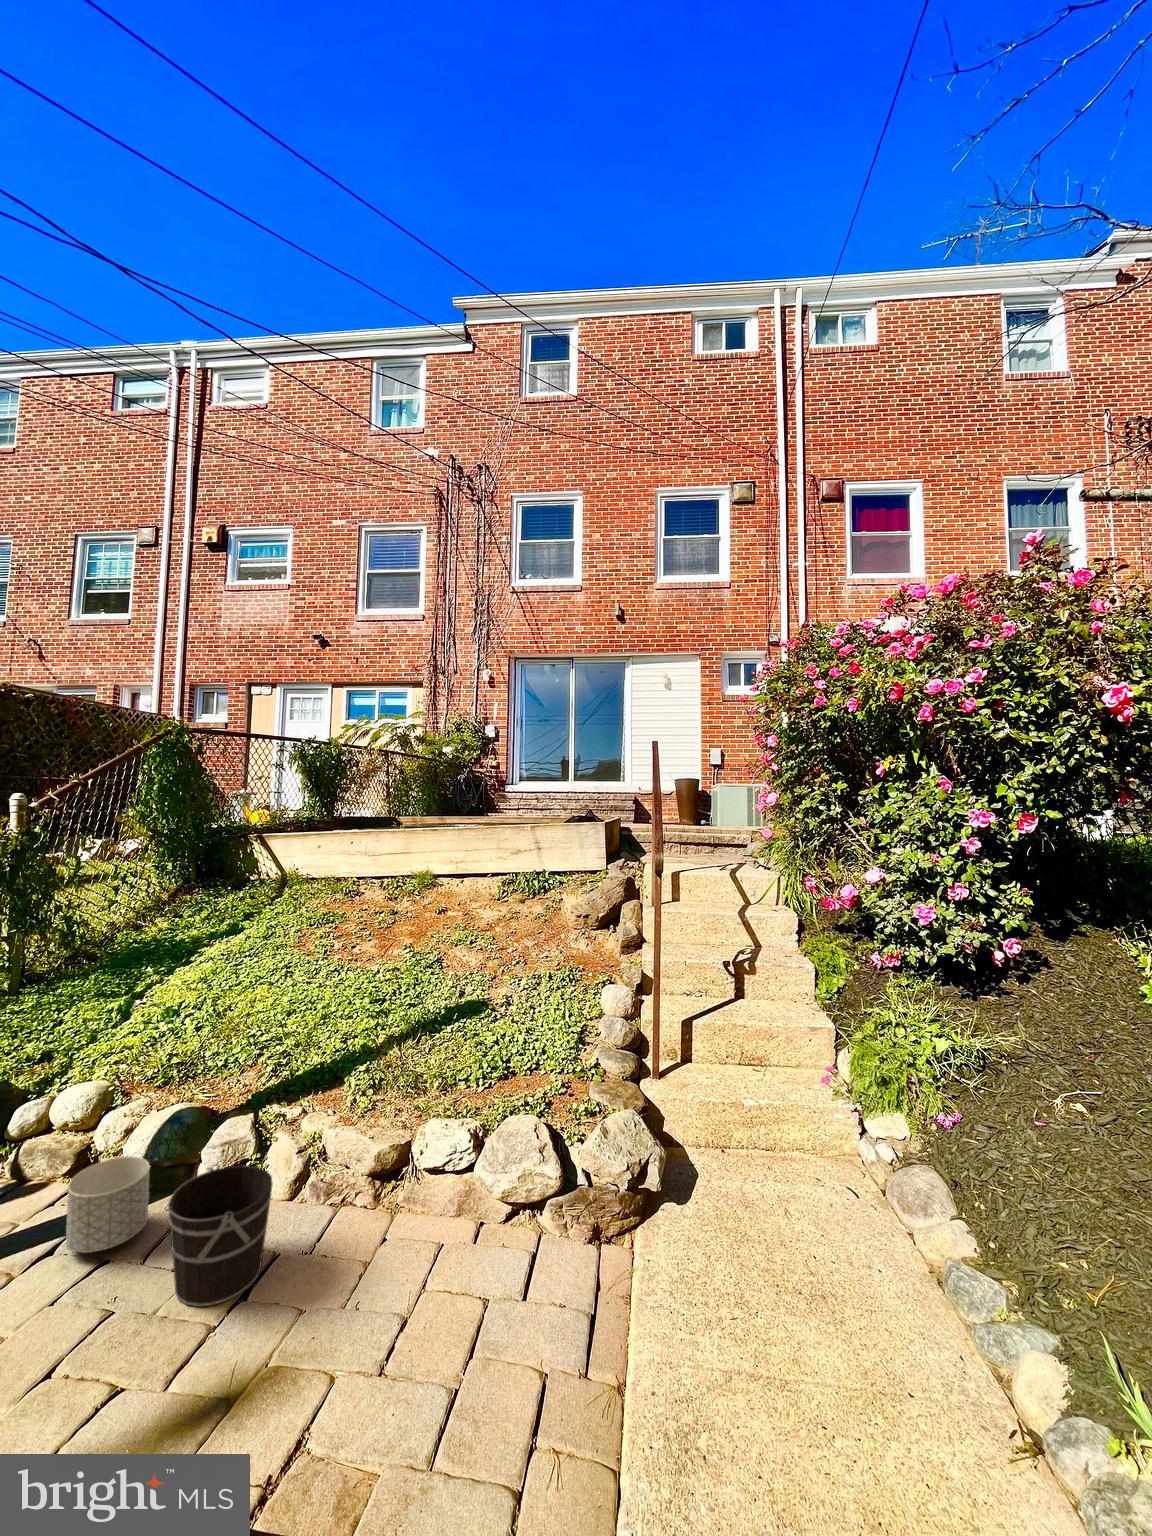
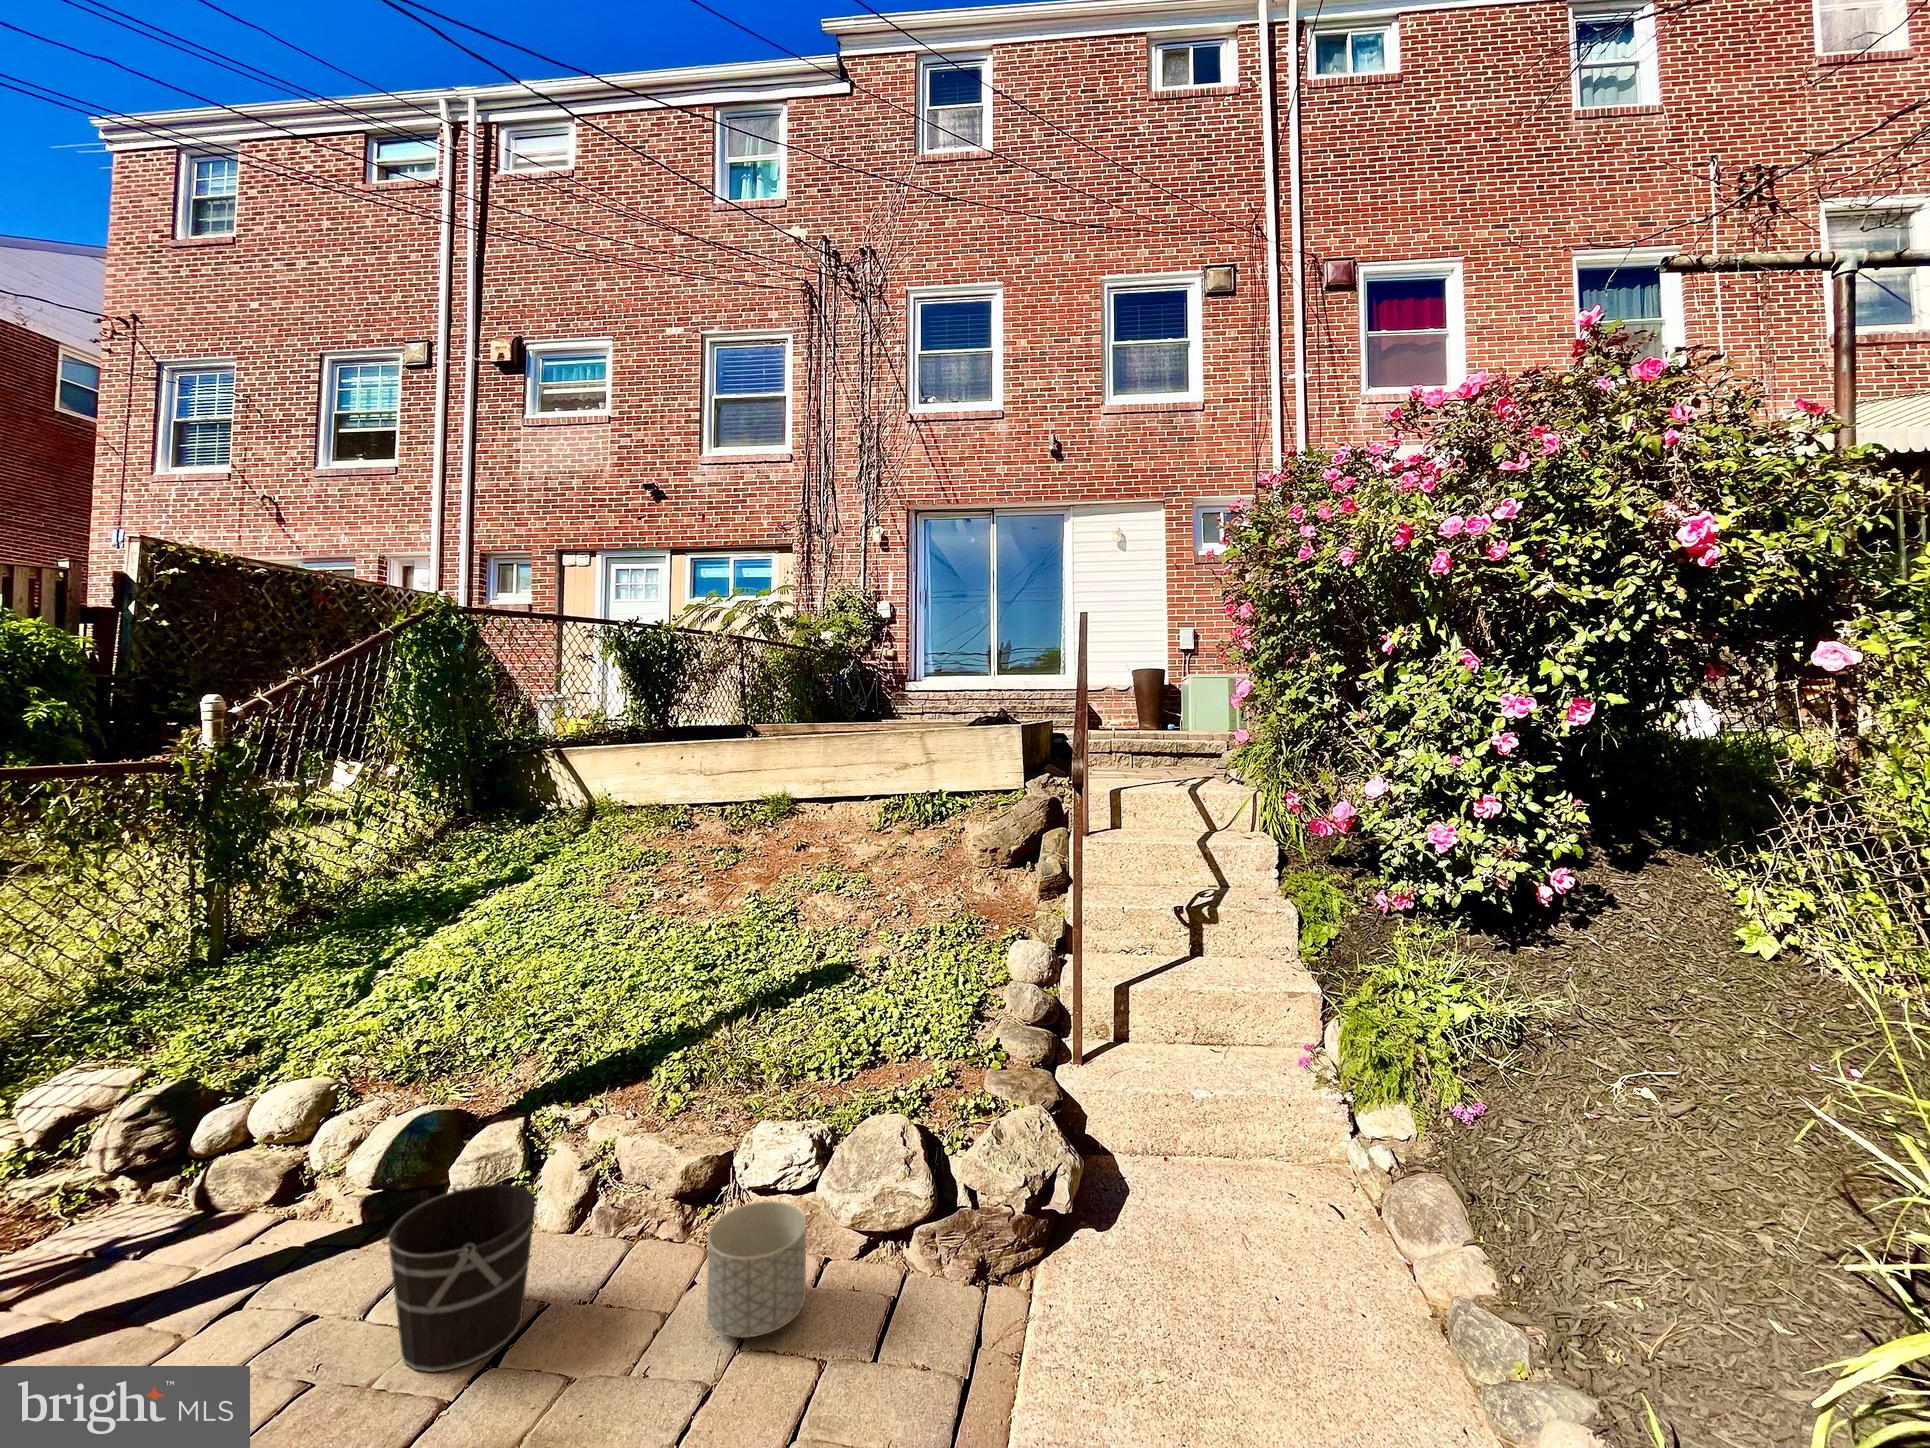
planter: present [66,1156,150,1253] -> present [707,1201,806,1338]

